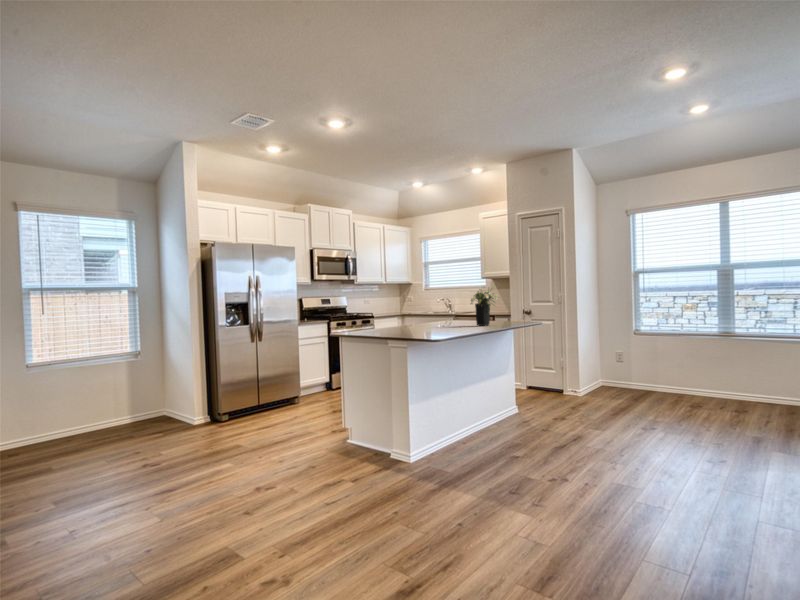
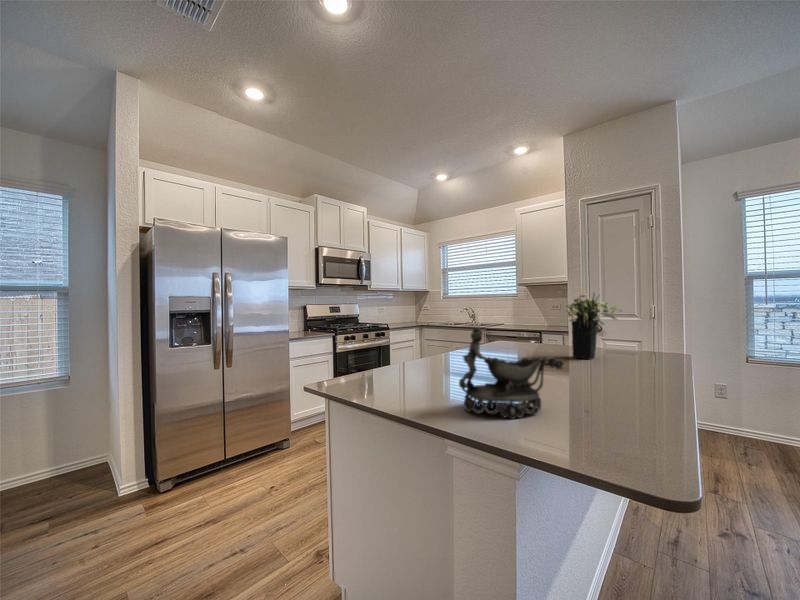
decorative bowl: none [392,305,432,336] -> present [459,328,563,419]

